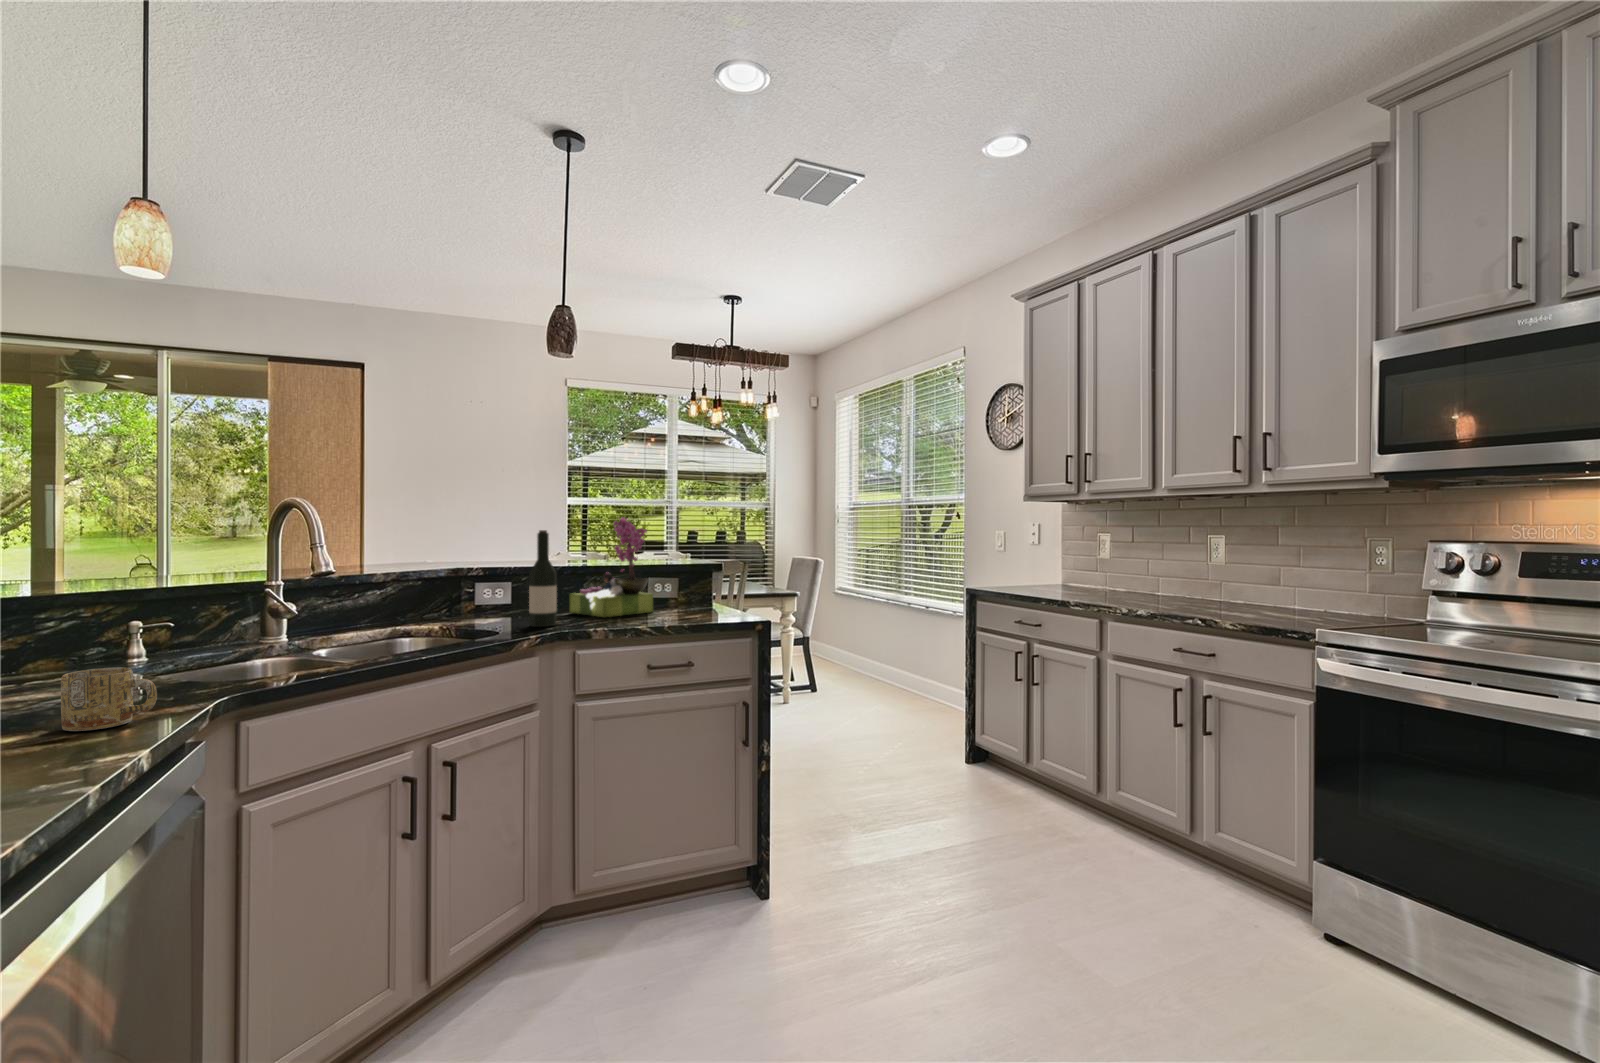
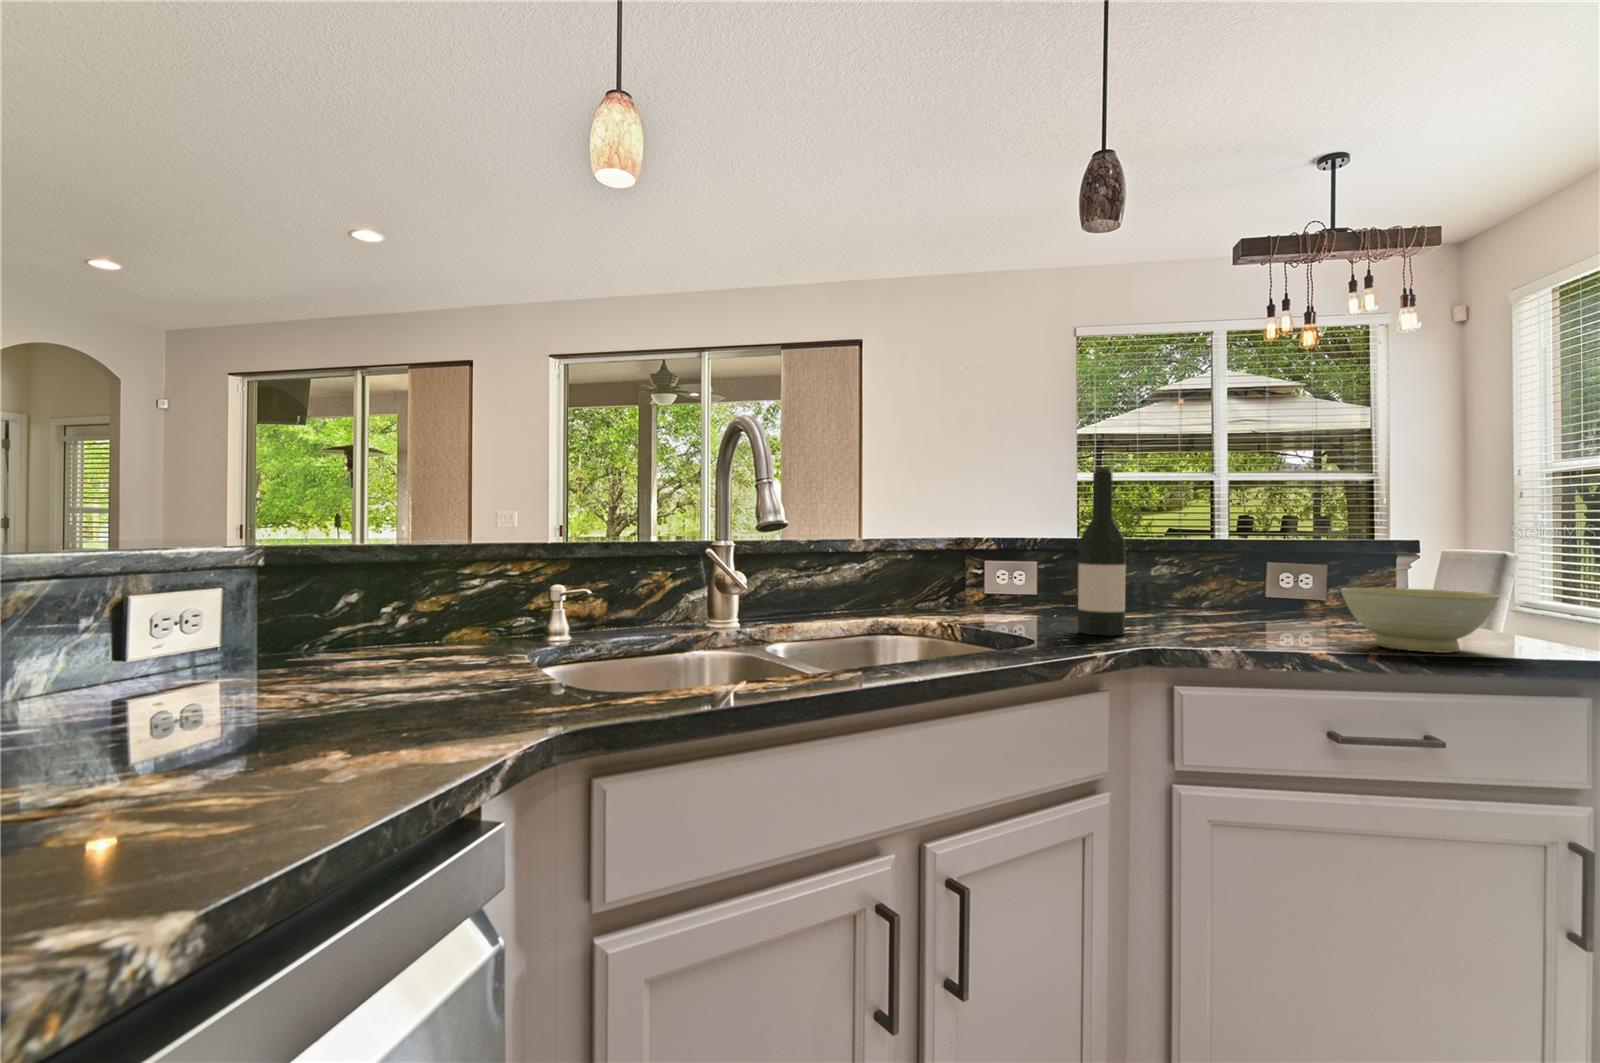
flower arrangement: present [570,517,653,617] -> none [1132,453,1294,627]
bowl: none [660,592,720,623] -> present [1341,588,1500,653]
mug: present [61,667,157,731] -> none [302,654,441,776]

